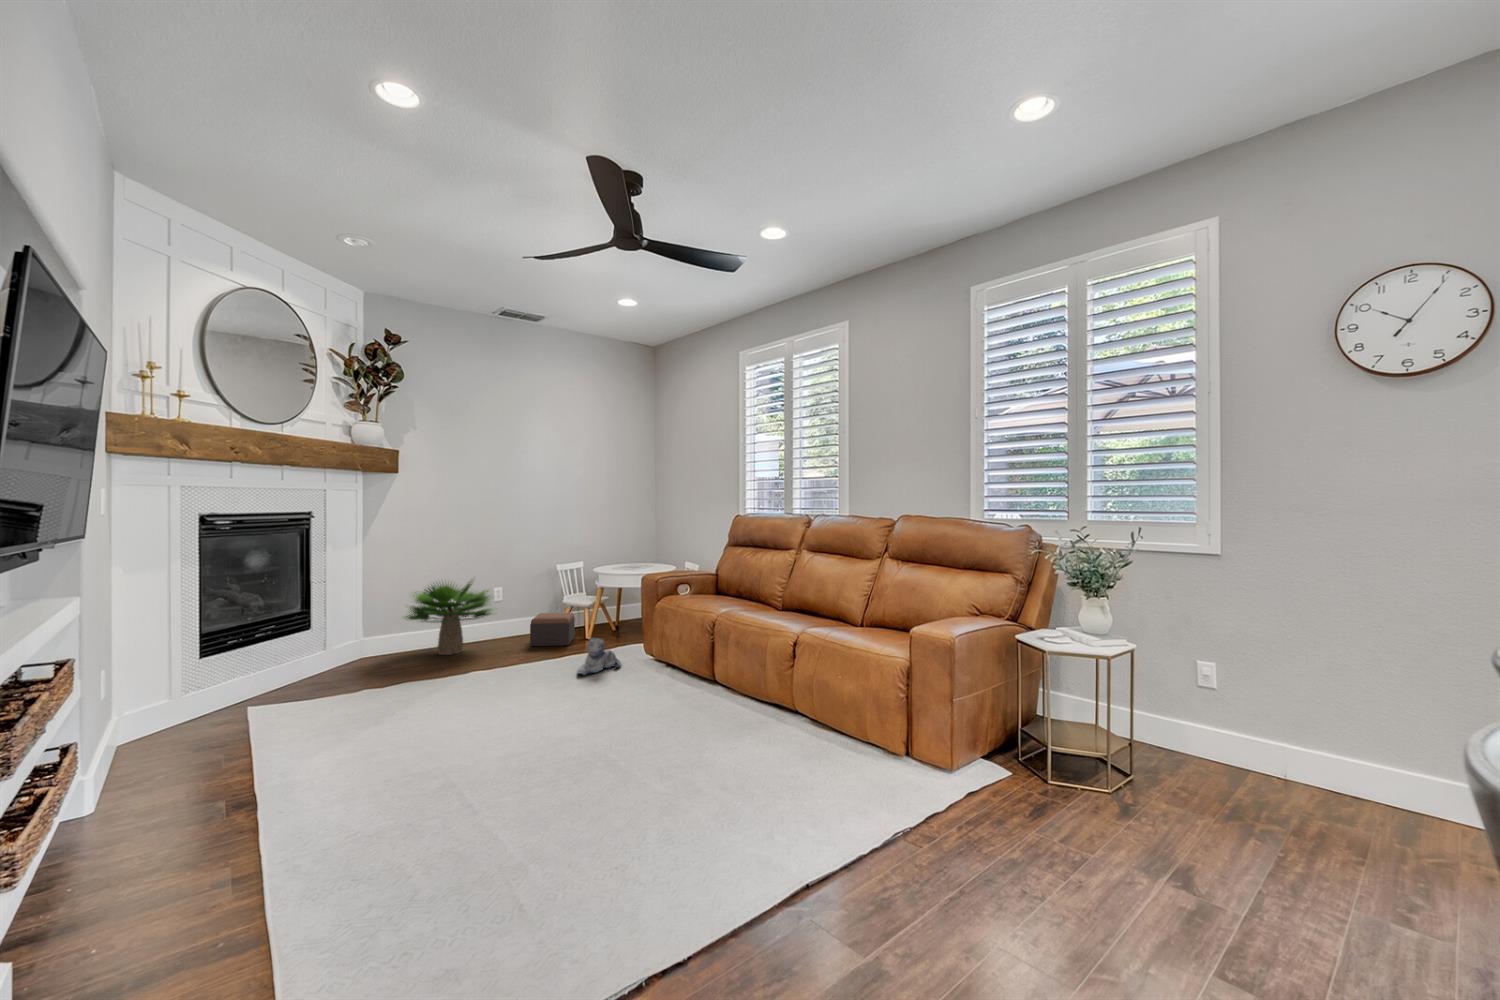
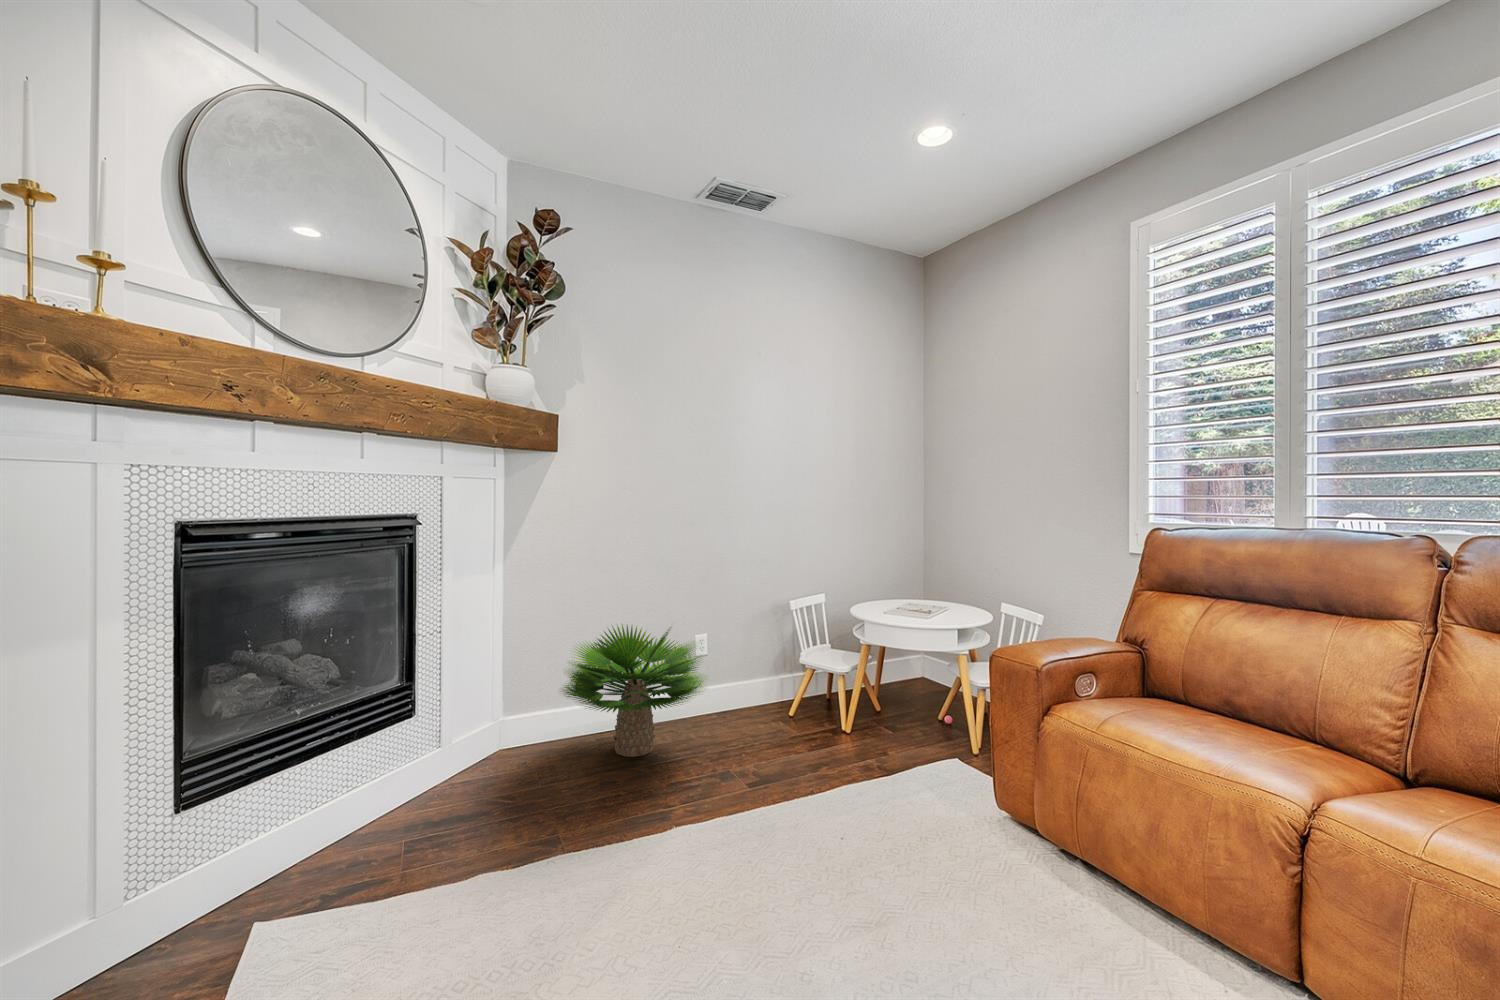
footstool: present [530,613,575,646] -> none [759,681,824,749]
plush toy: present [577,637,621,675] -> none [880,783,960,879]

